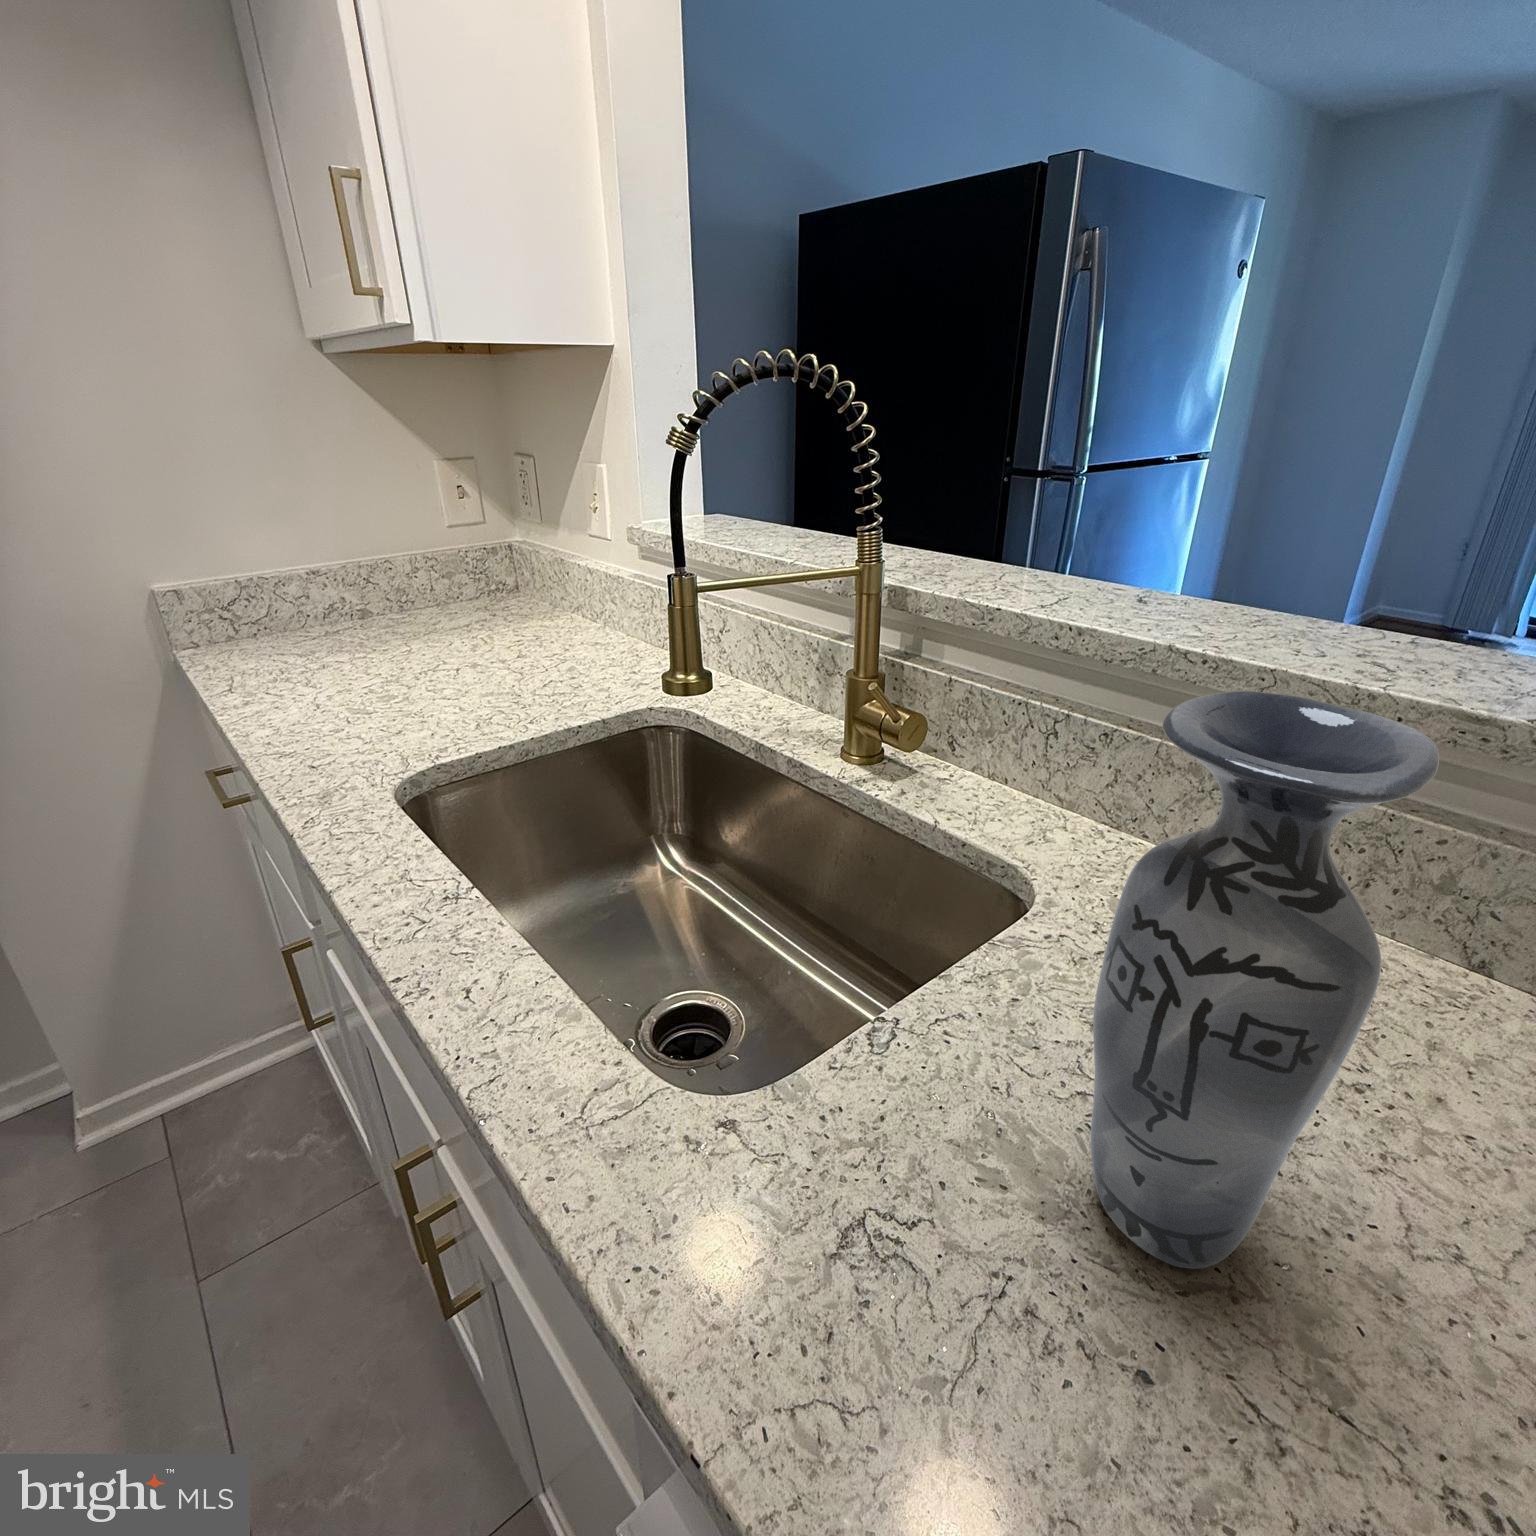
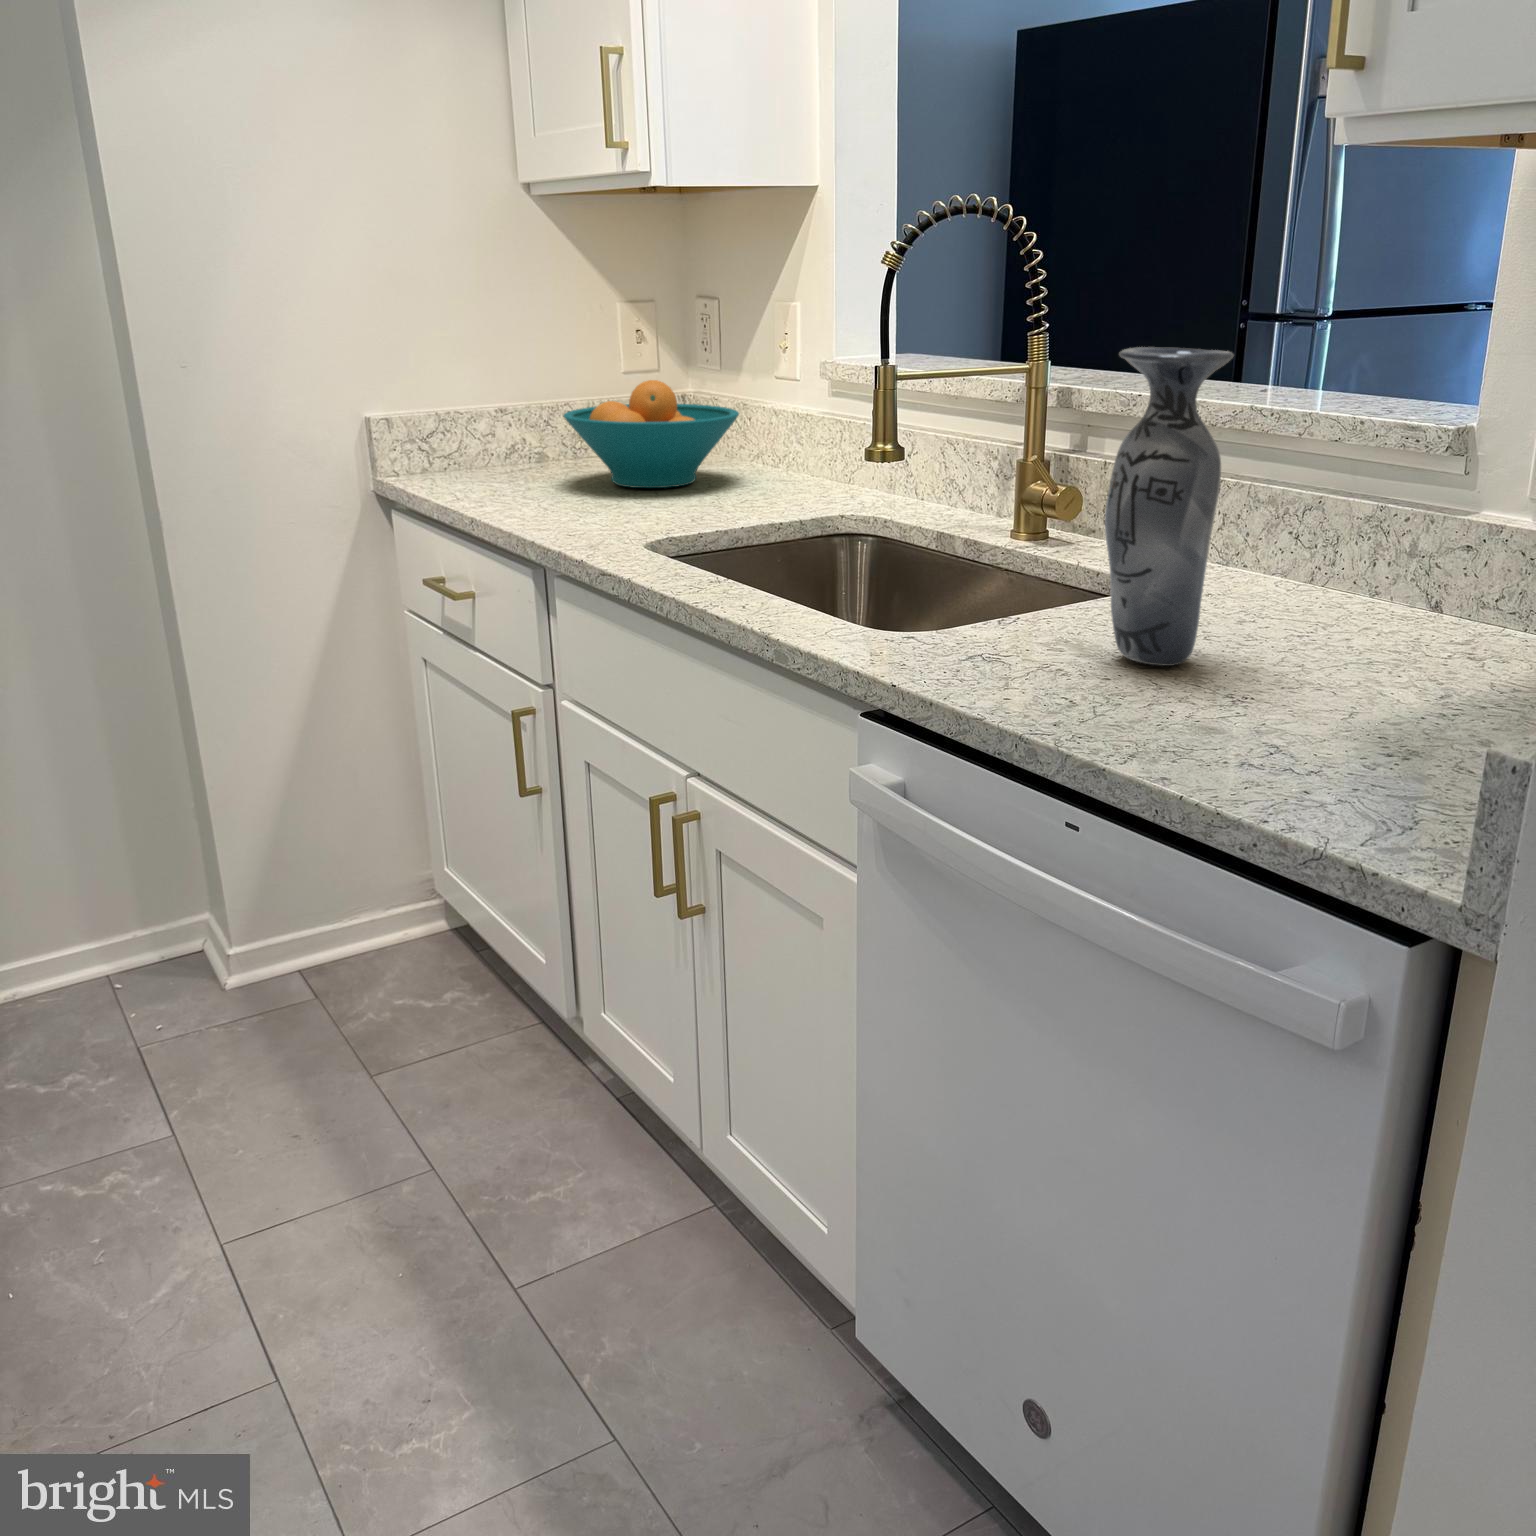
fruit bowl: none [350,552,546,668] -> present [564,380,739,488]

